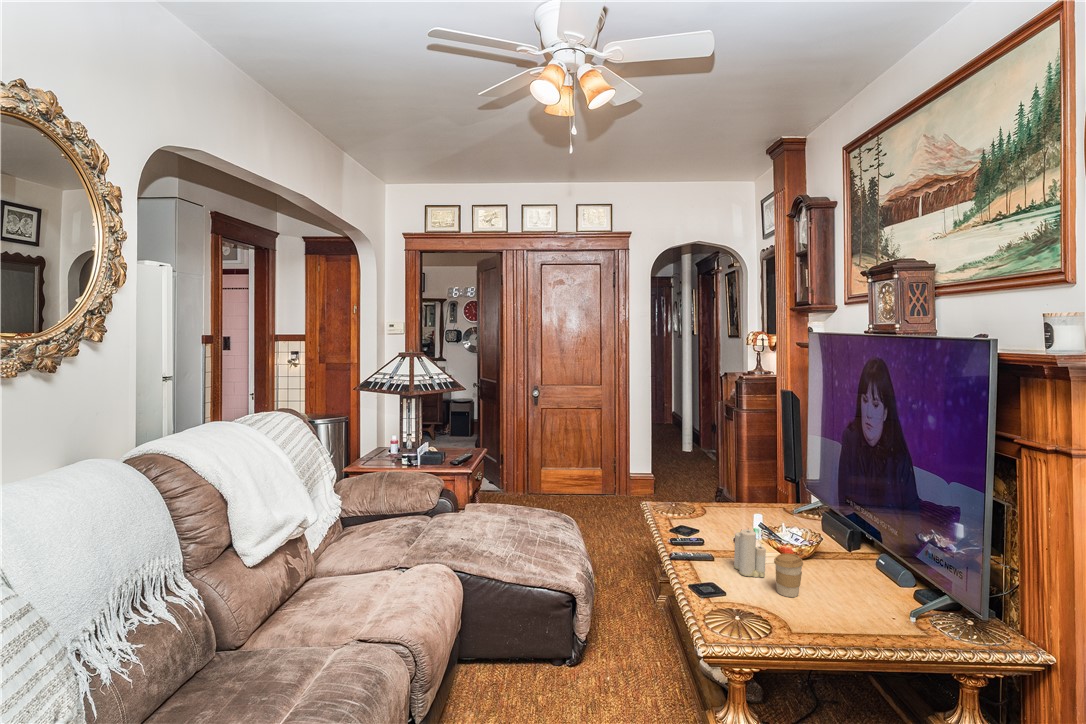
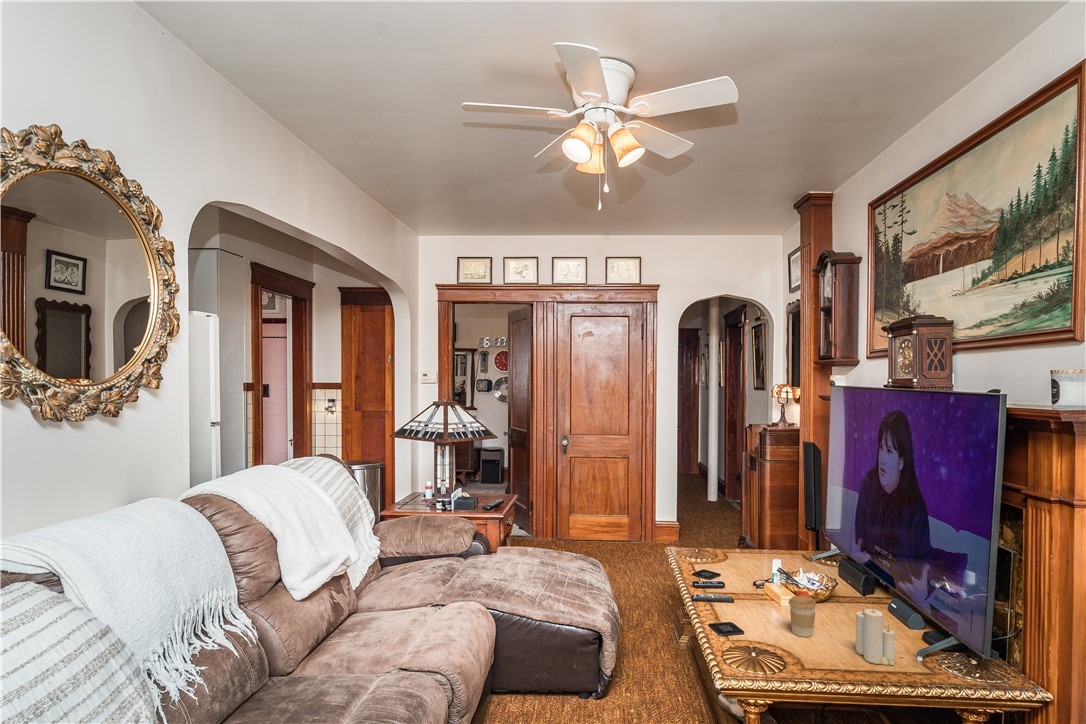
candle: present [734,529,766,577] -> present [856,609,895,665]

